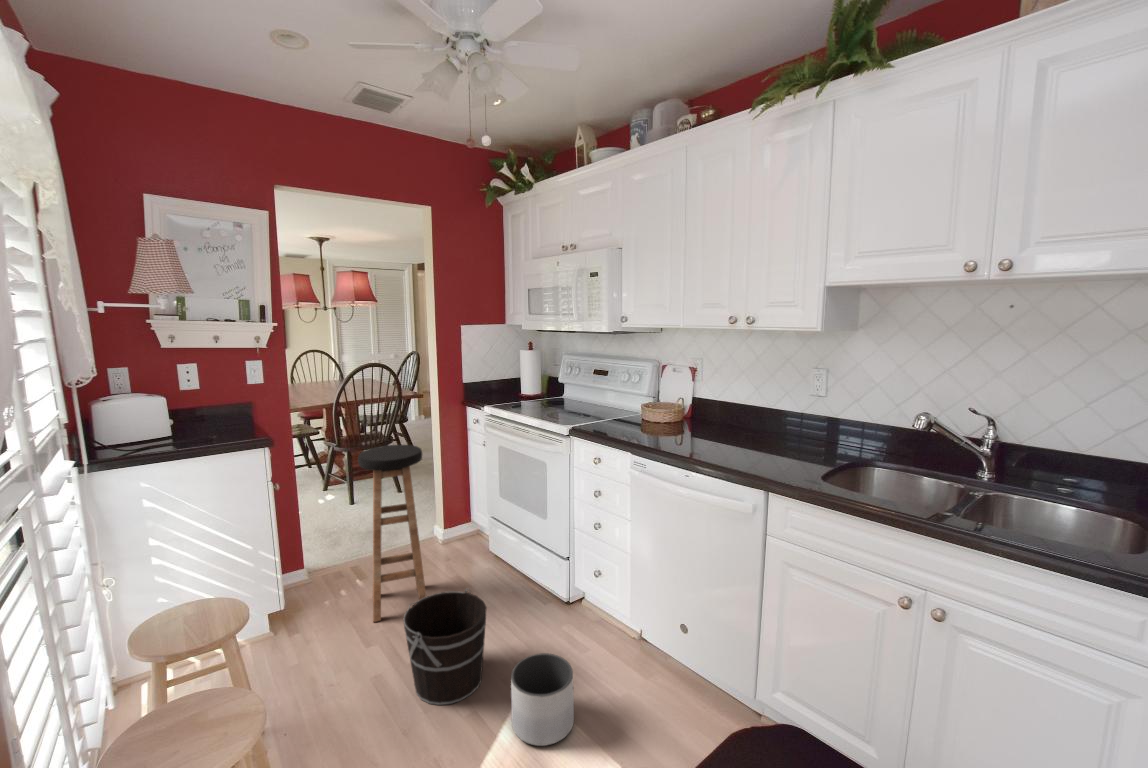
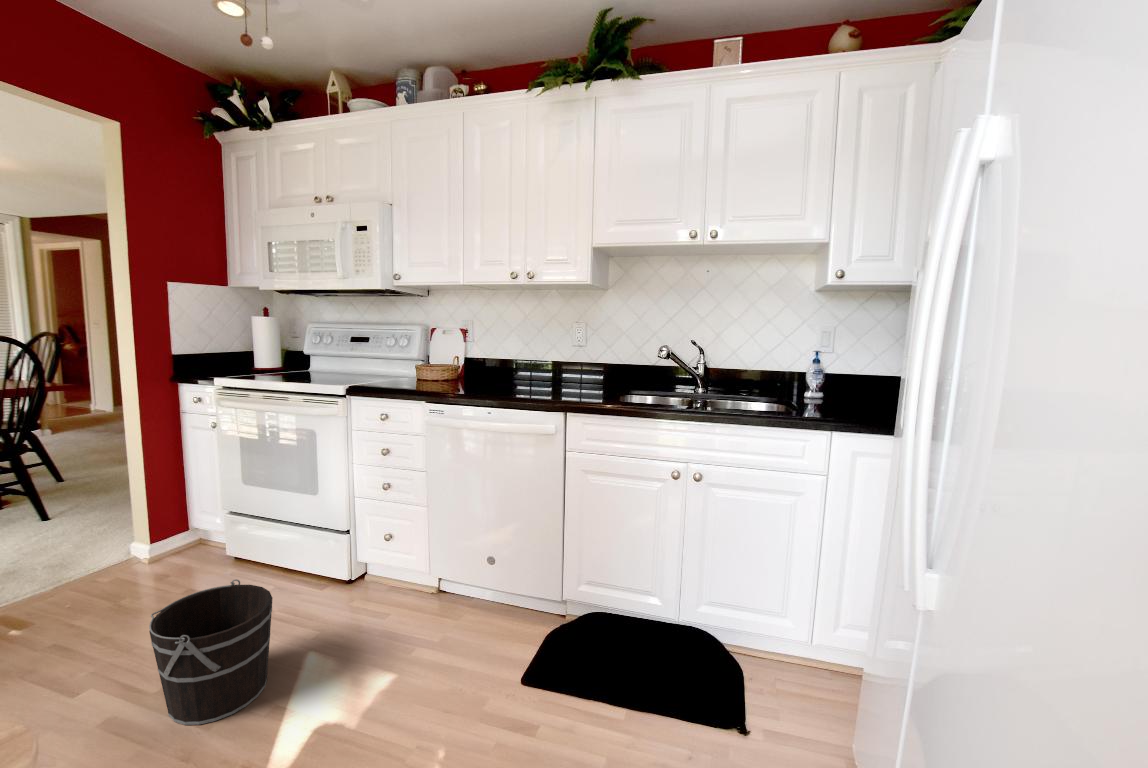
bar stool: present [358,445,426,622] -> none [21,426,155,671]
planter: present [511,653,574,746] -> none [322,616,396,712]

